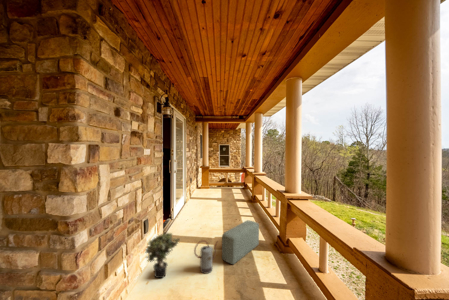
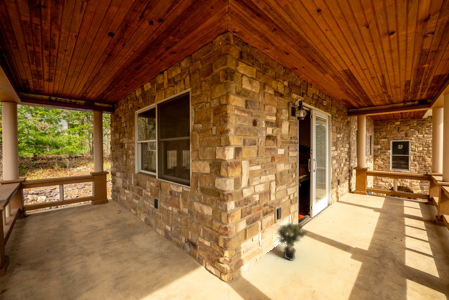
pouf: present [222,220,259,264] -> none [358,240,425,282]
watering can: present [194,240,217,274] -> none [321,241,351,276]

